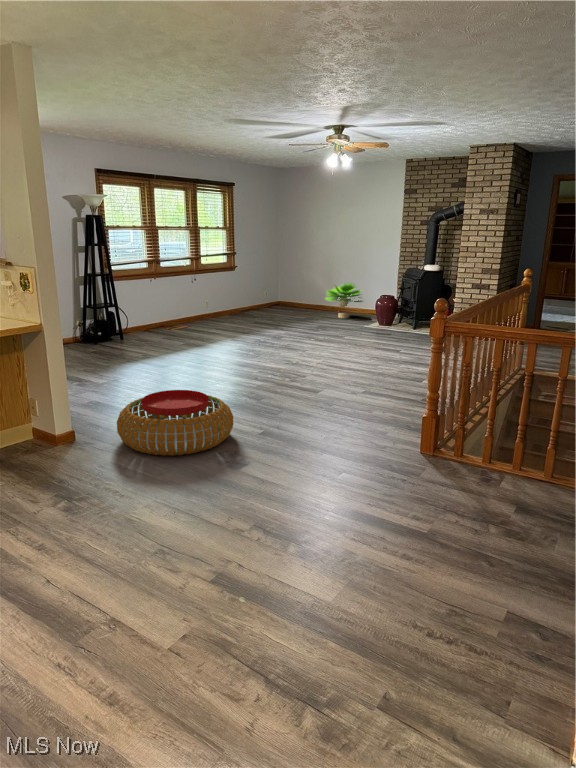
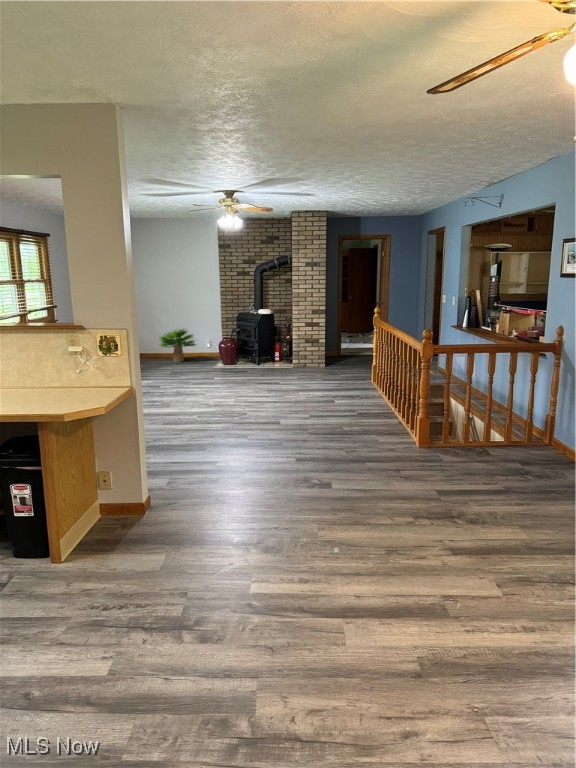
pouf: present [117,390,234,456] -> none [206,465,318,537]

